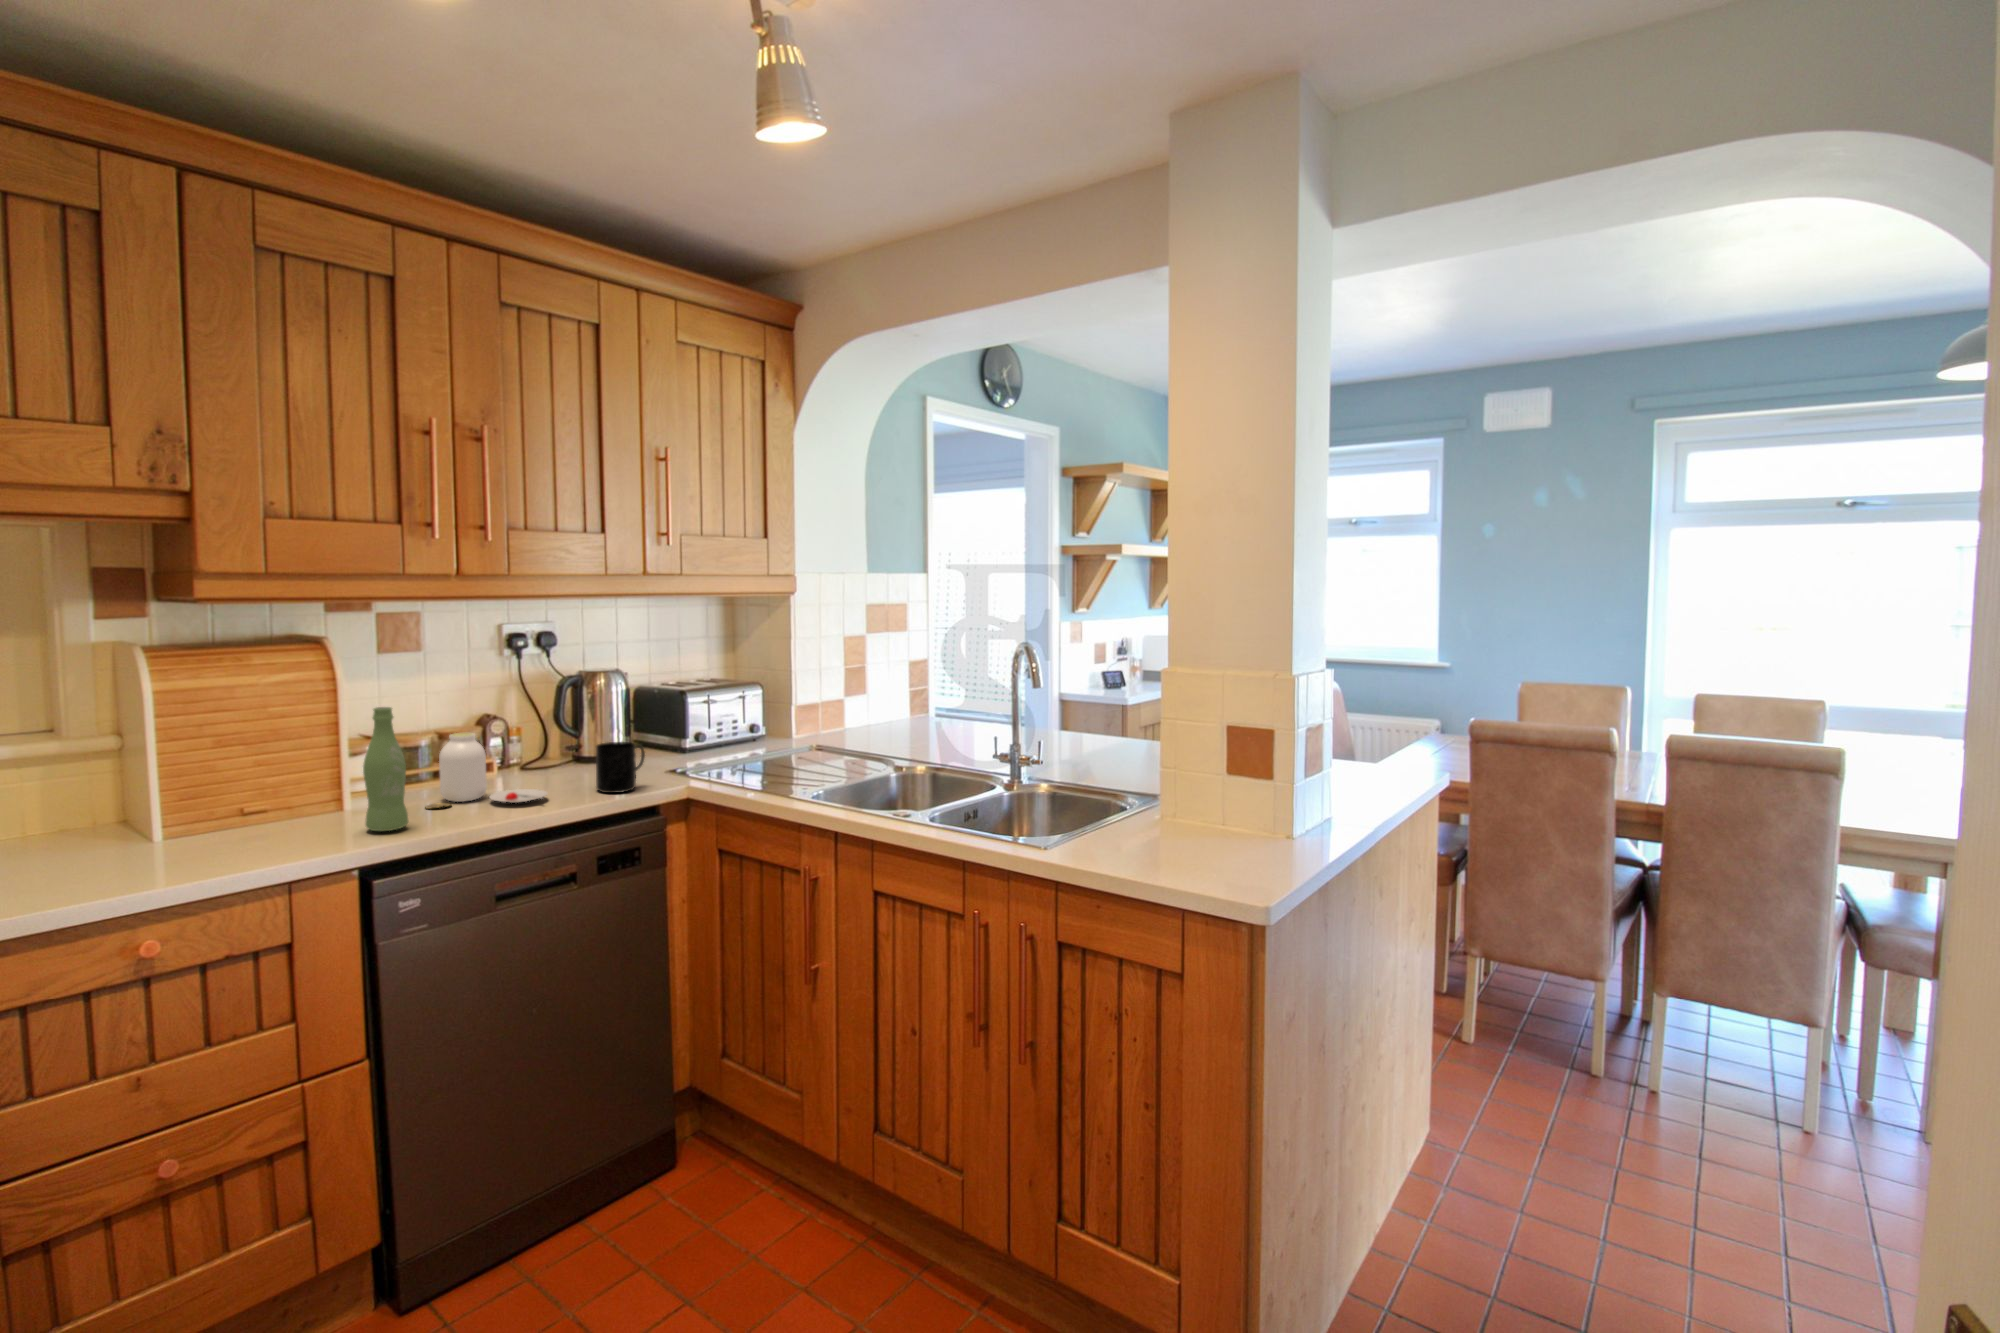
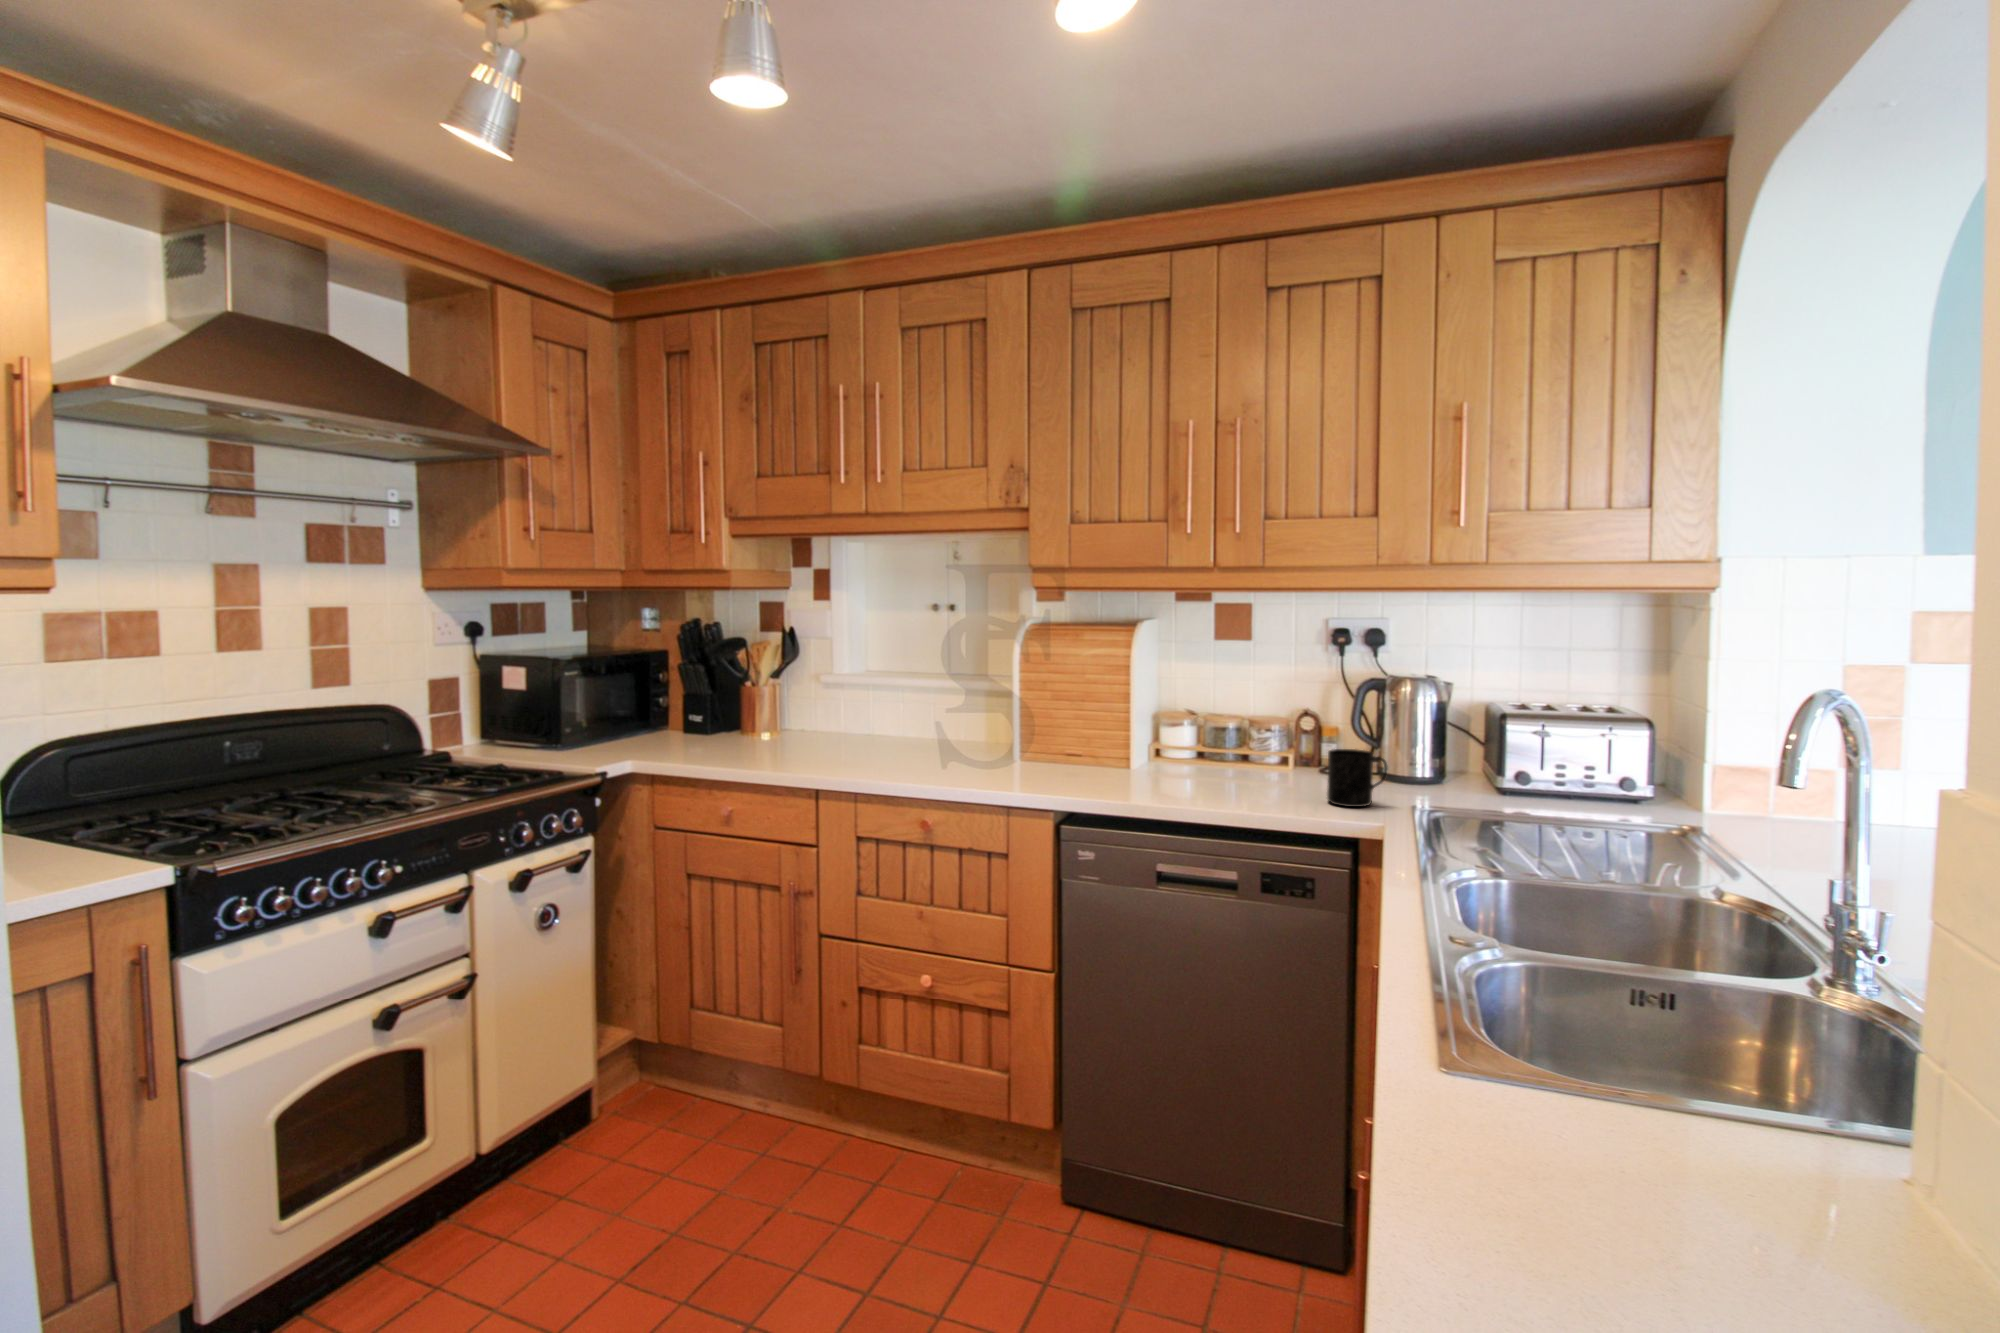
bottle: present [363,707,408,831] -> none [1092,679,1125,789]
jar: present [425,733,548,809] -> none [1172,718,1273,793]

